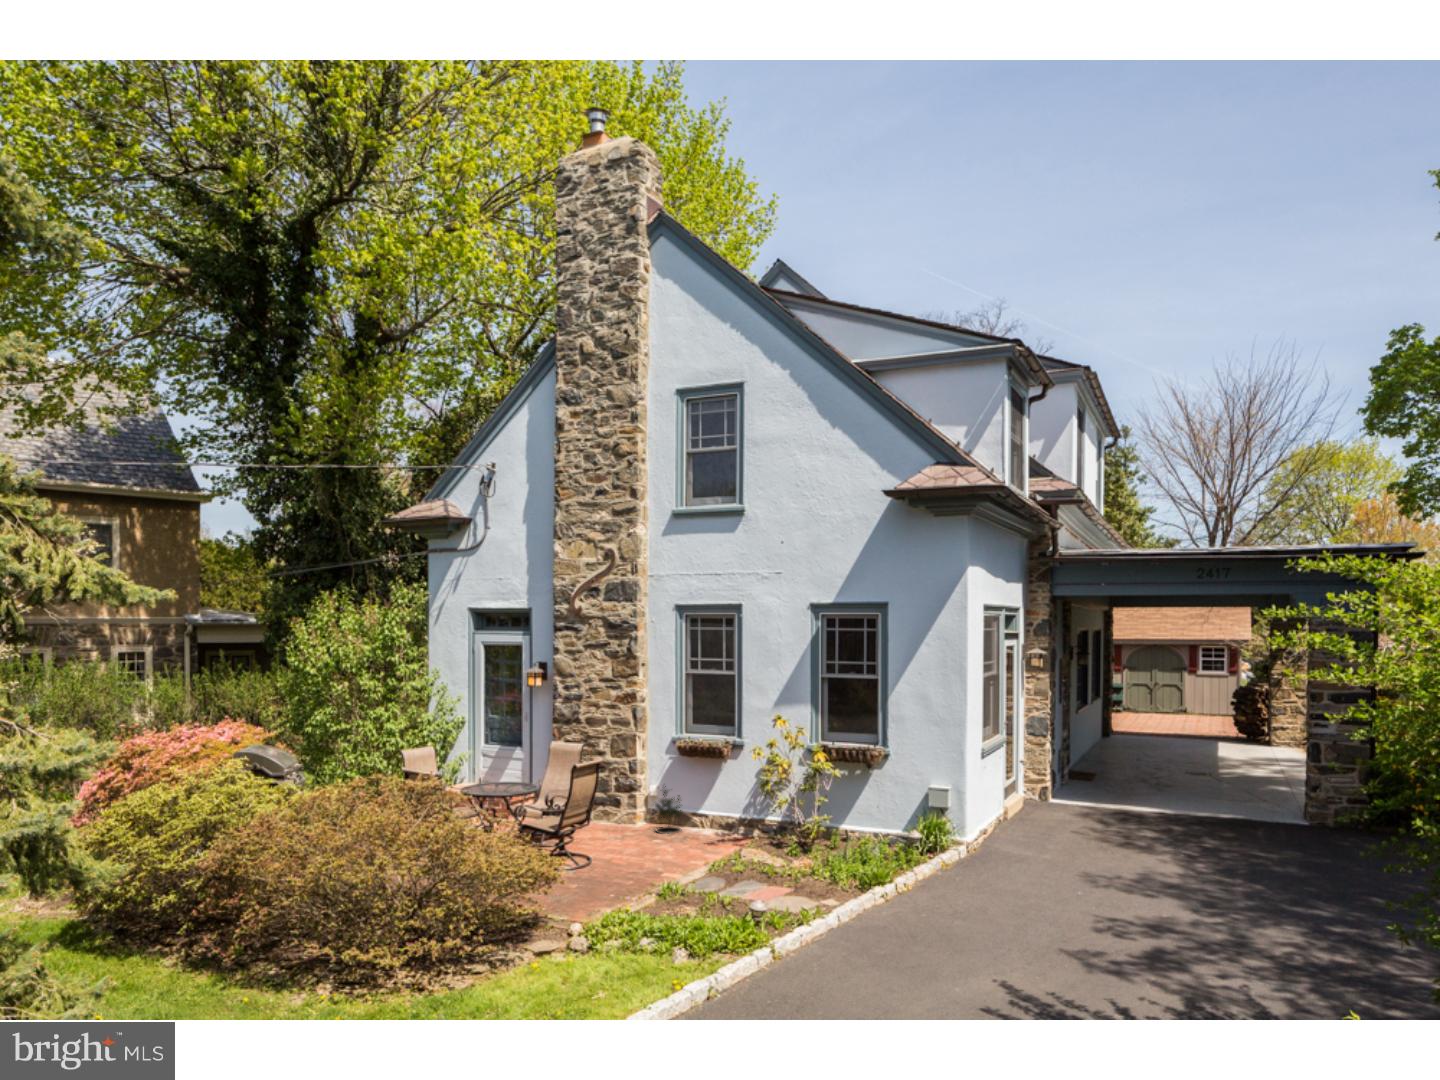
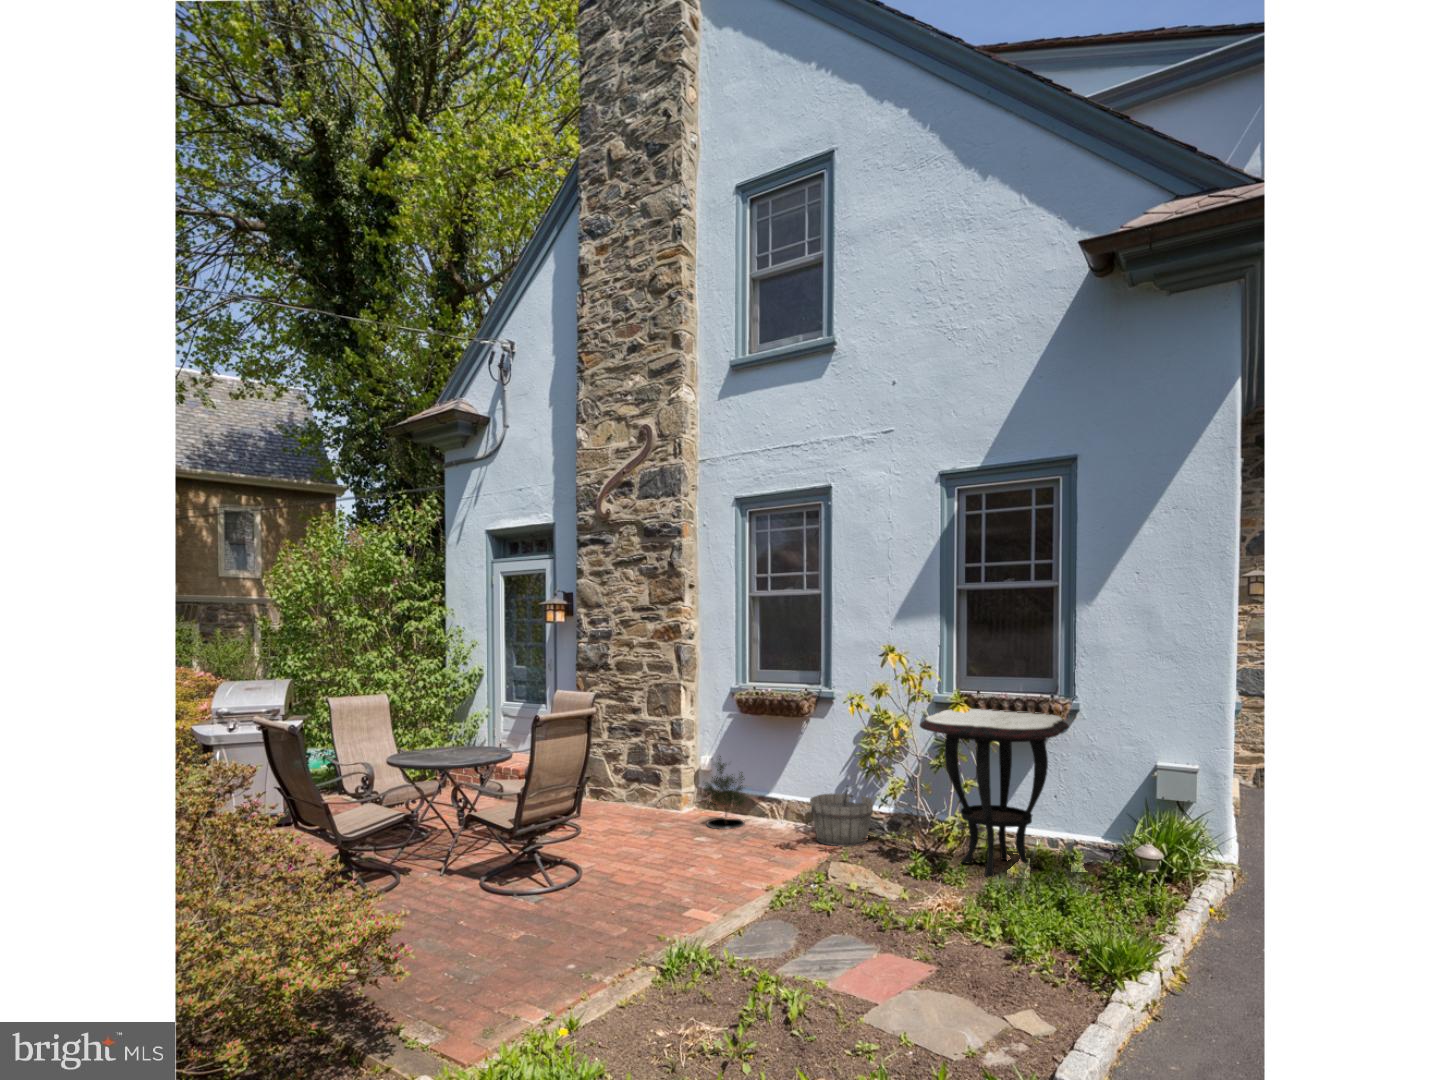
side table: none [797,754,884,855] -> present [920,709,1069,878]
wooden bucket: none [727,802,768,841] -> present [810,786,874,846]

